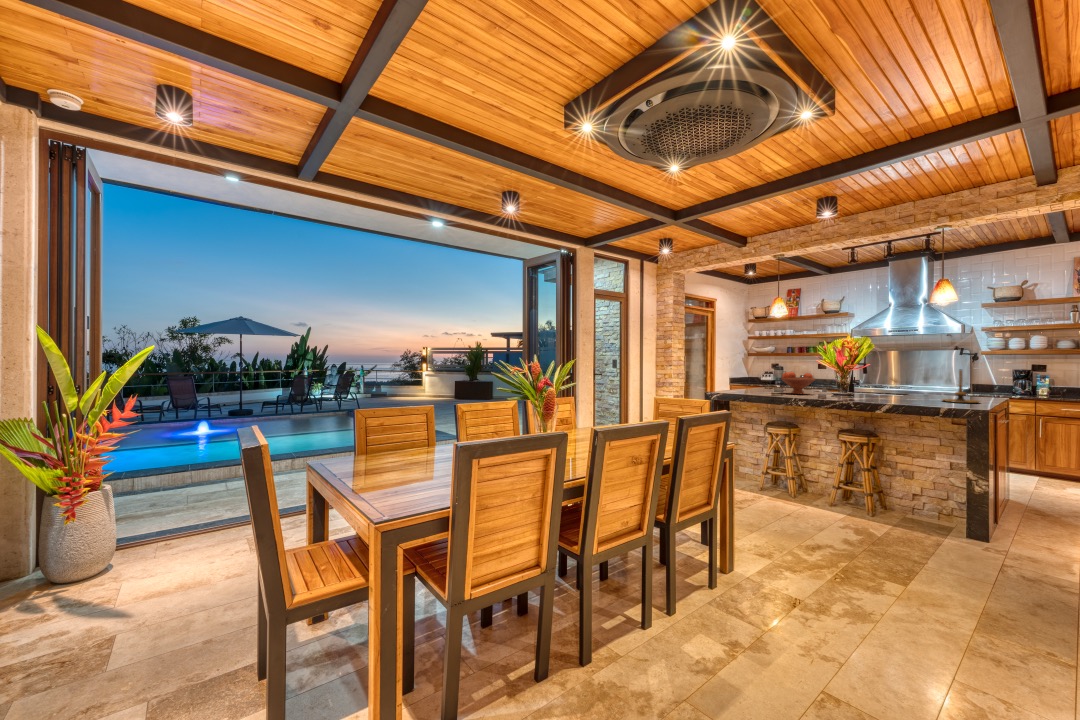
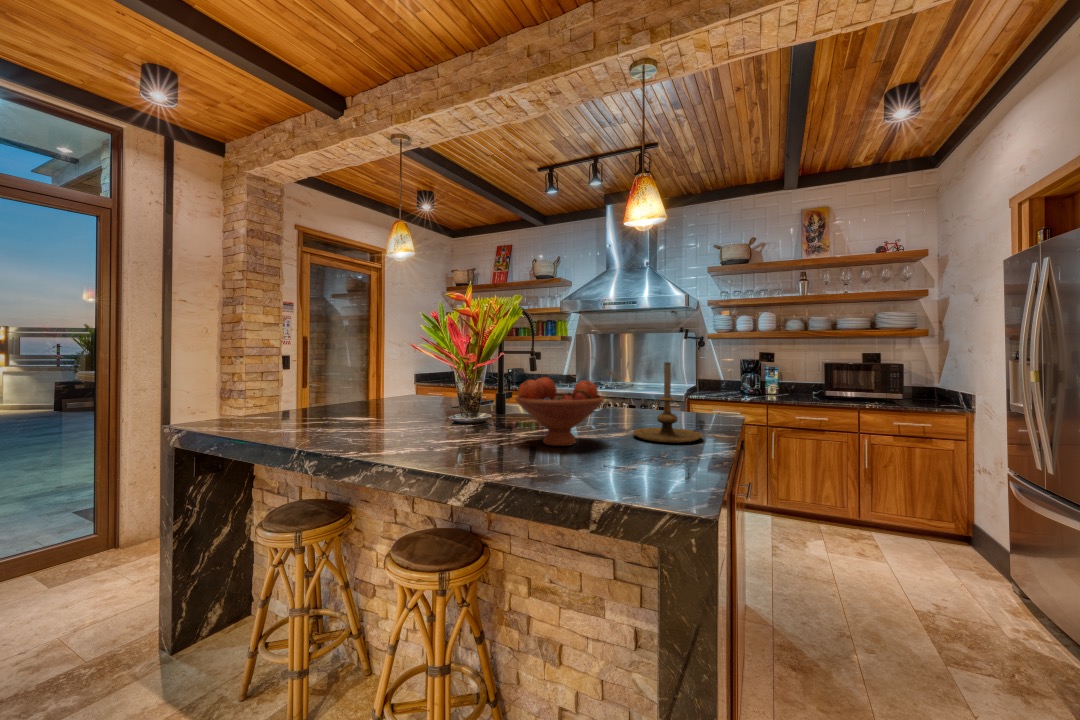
fruit bowl: present [782,372,815,394] -> present [515,377,604,446]

